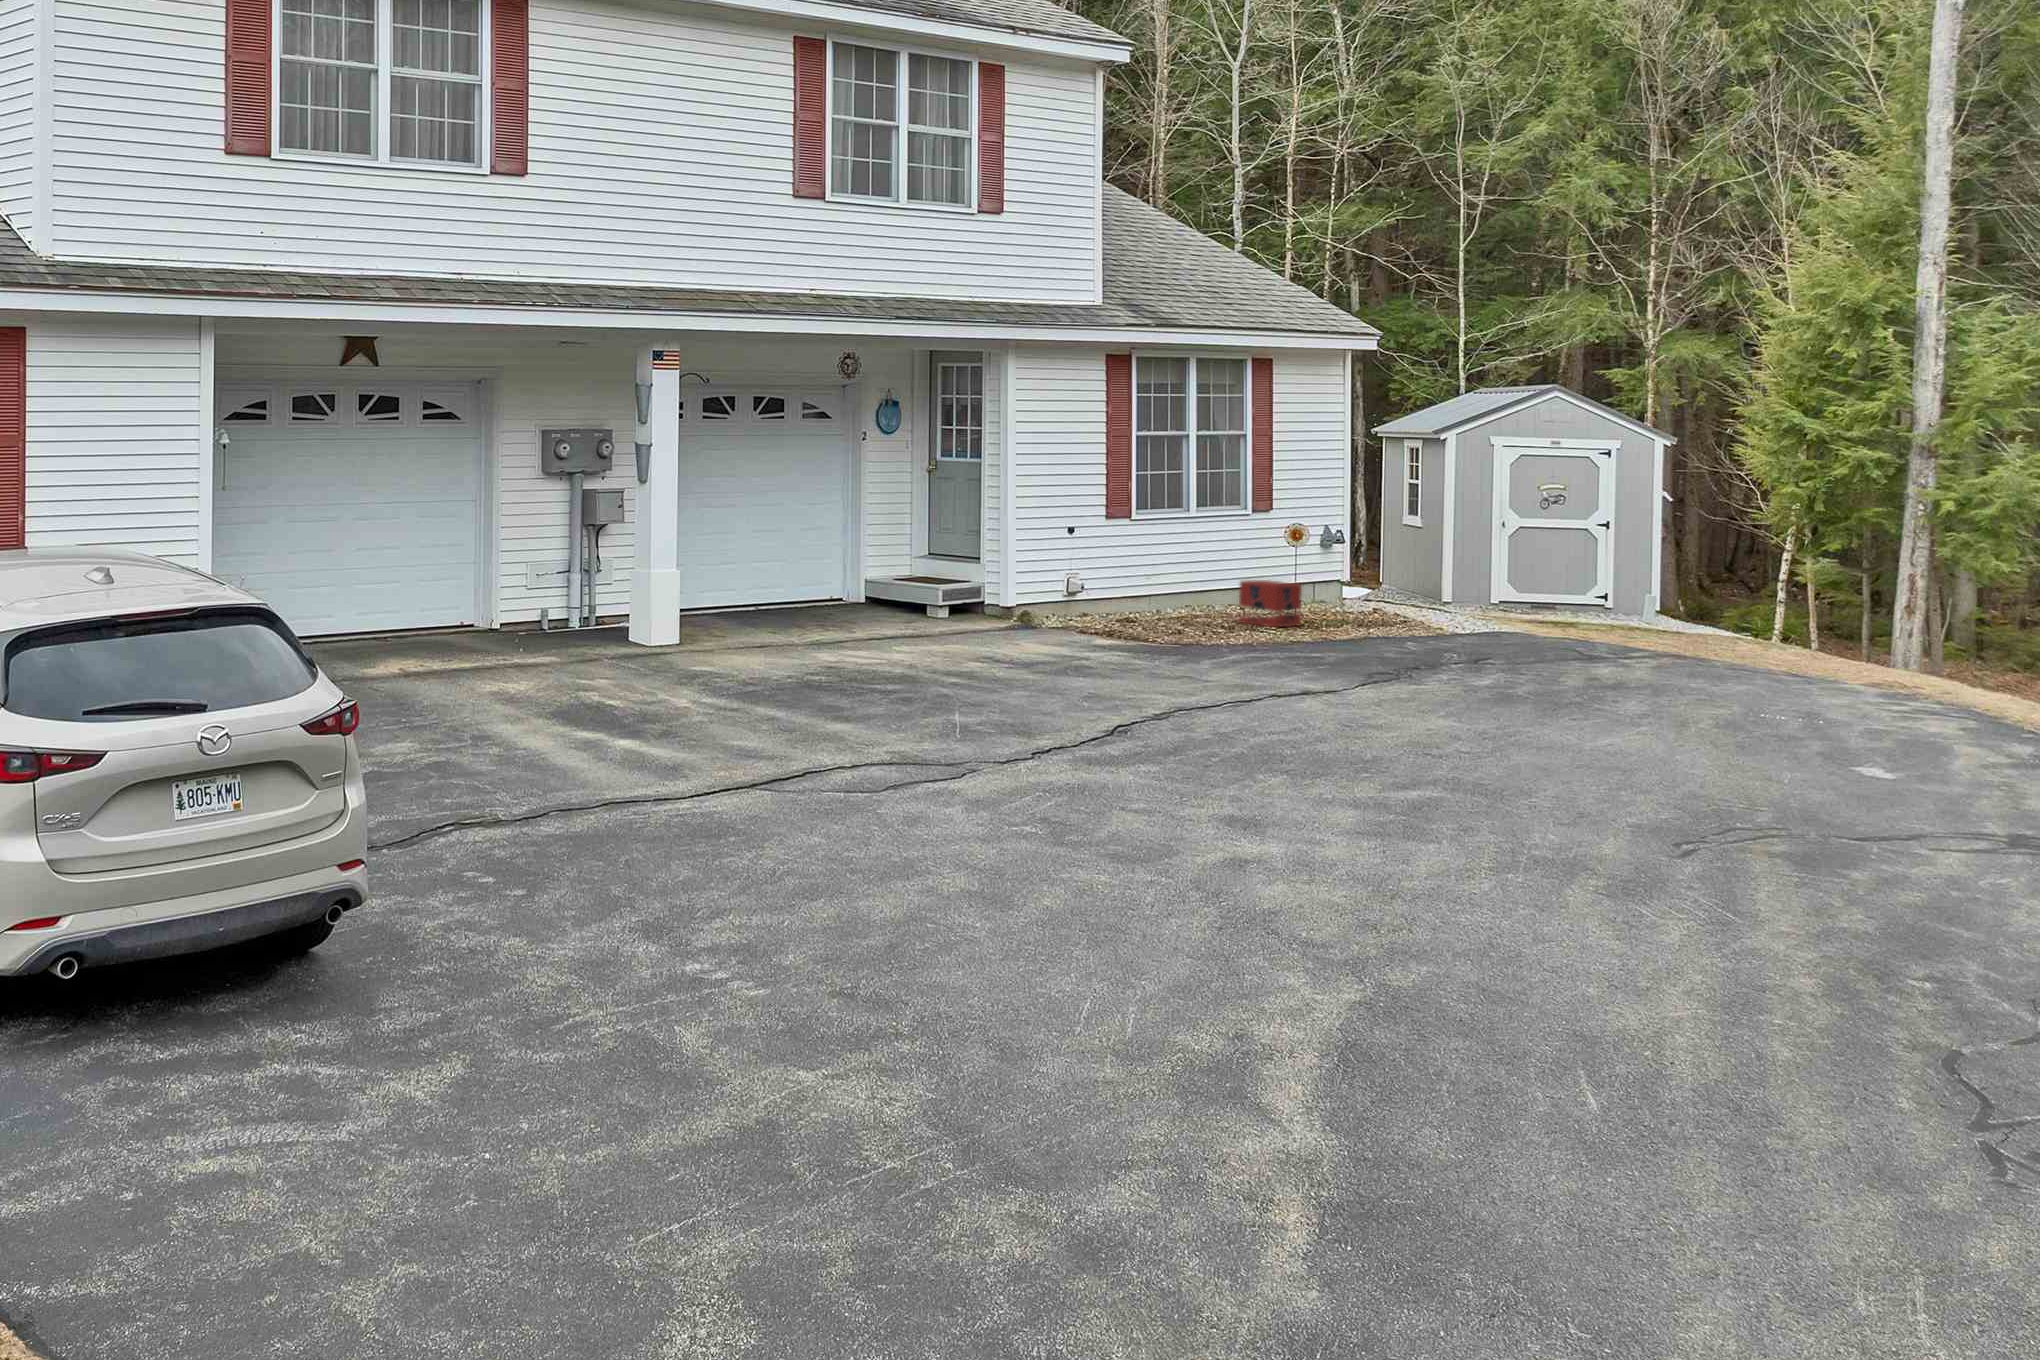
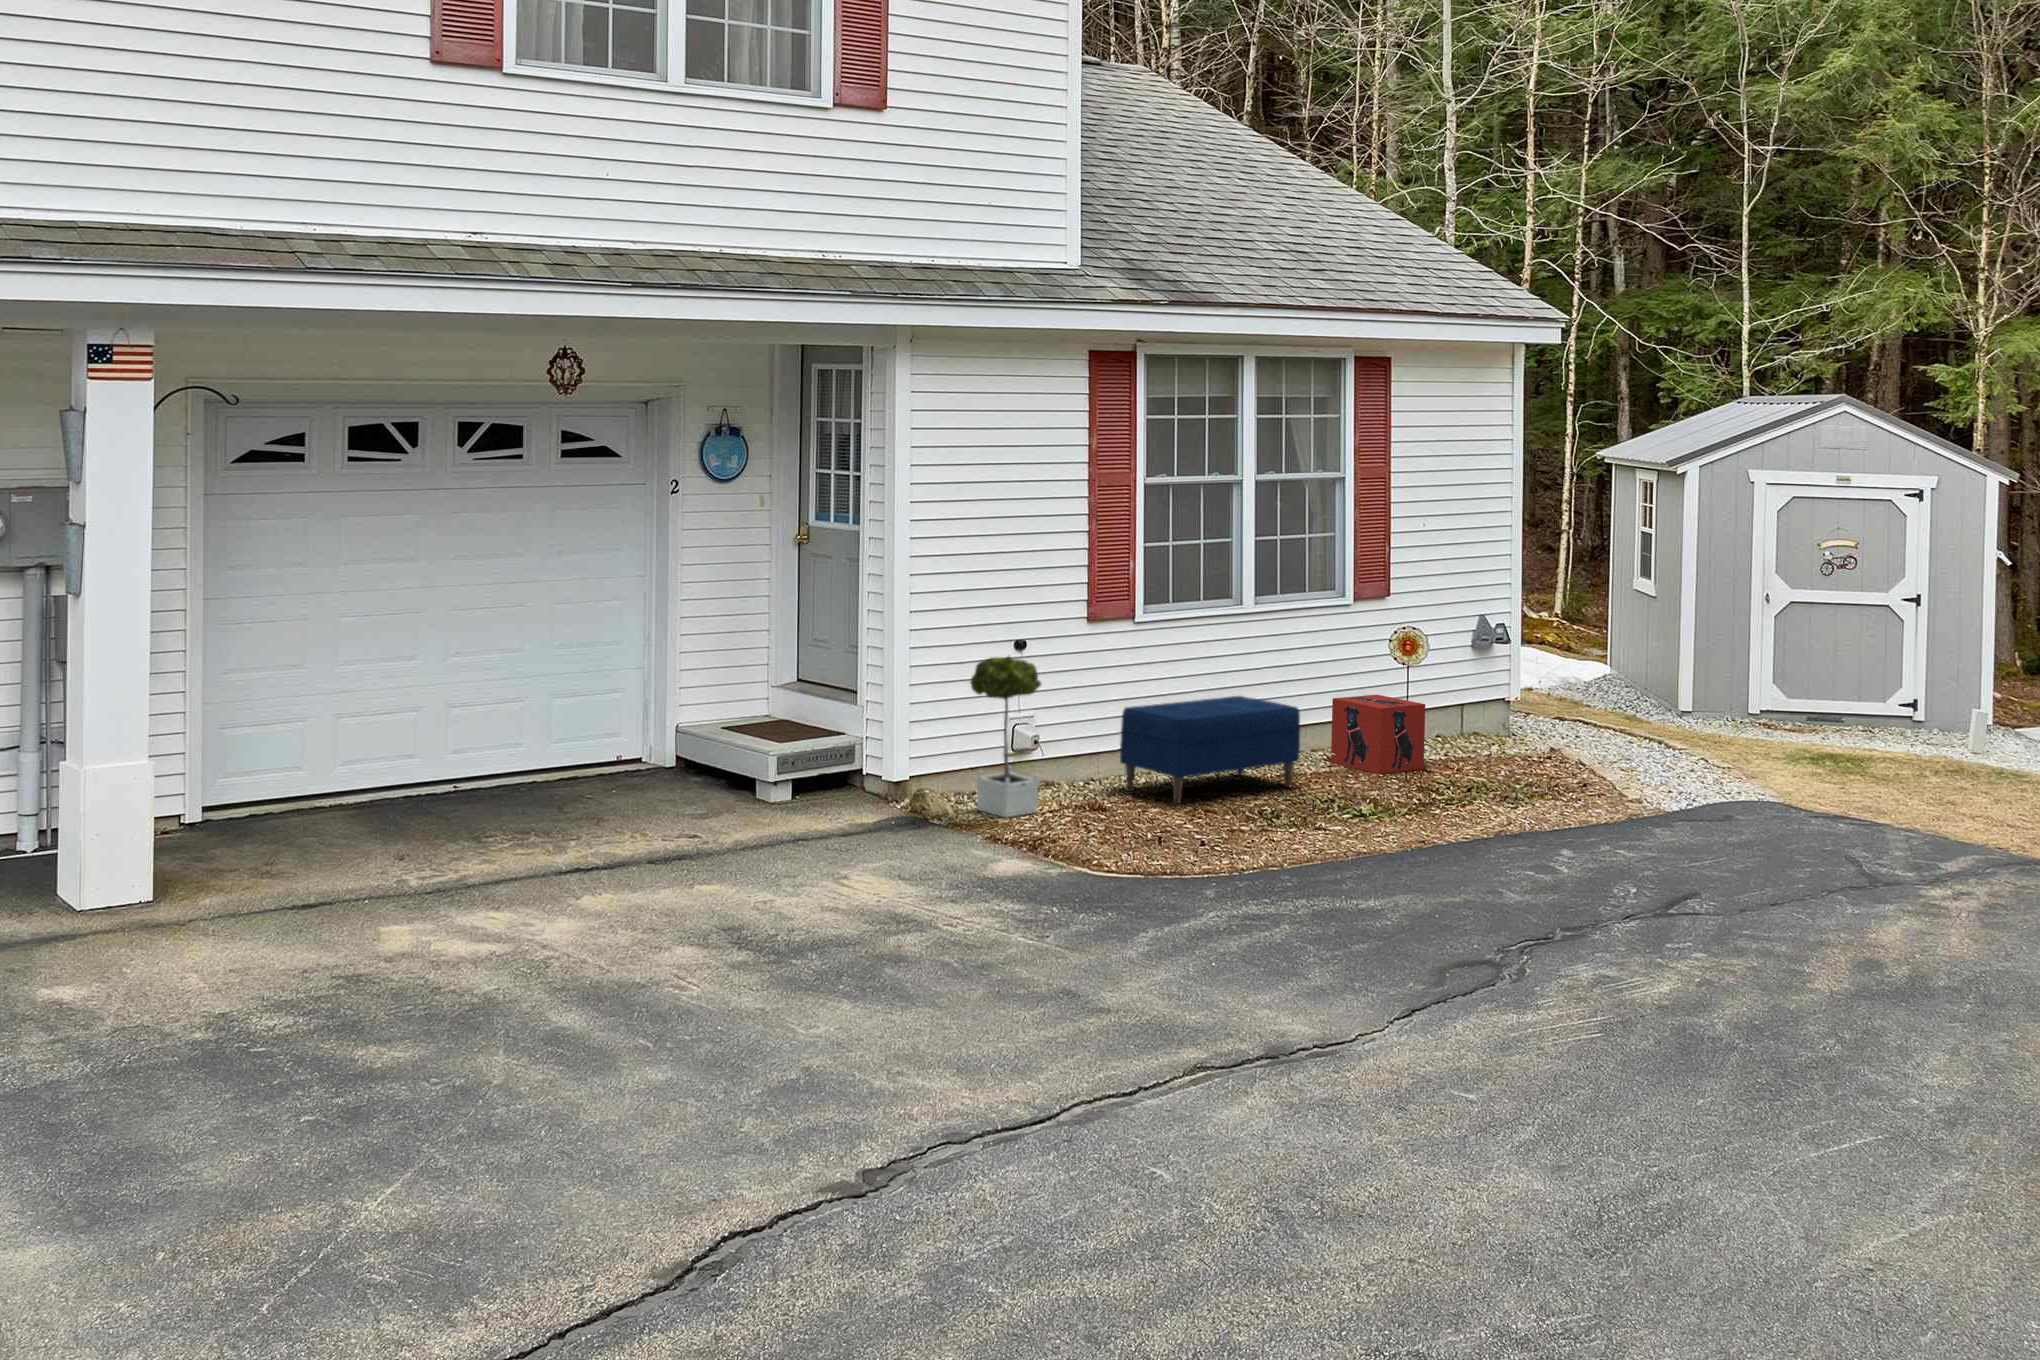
potted tree: none [1051,538,1096,637] -> present [970,656,1041,817]
bench: none [1126,575,1234,635] -> present [1120,696,1300,804]

